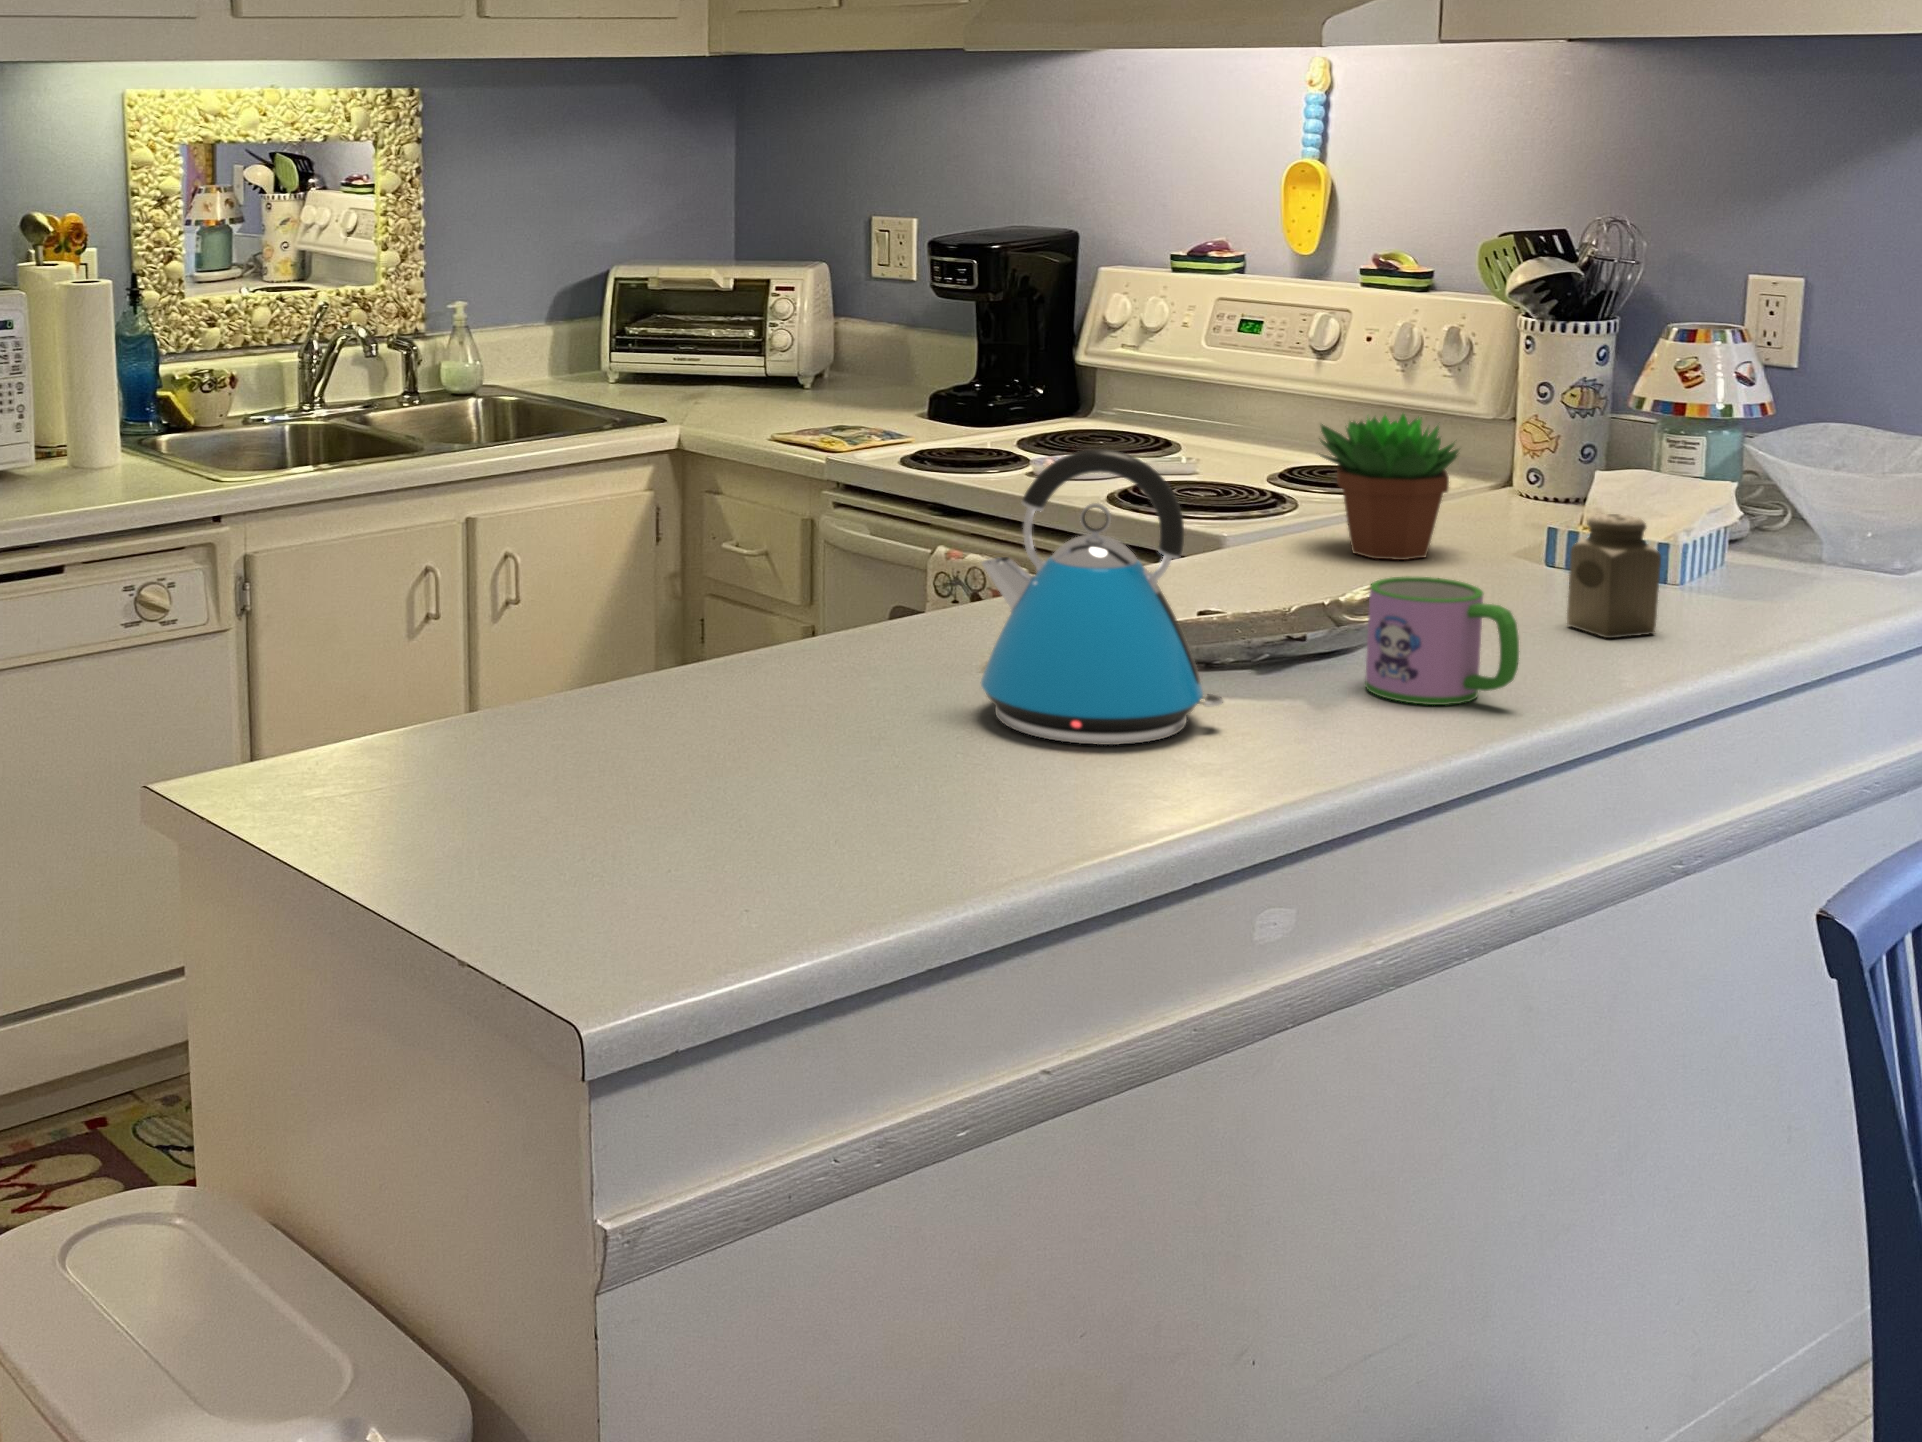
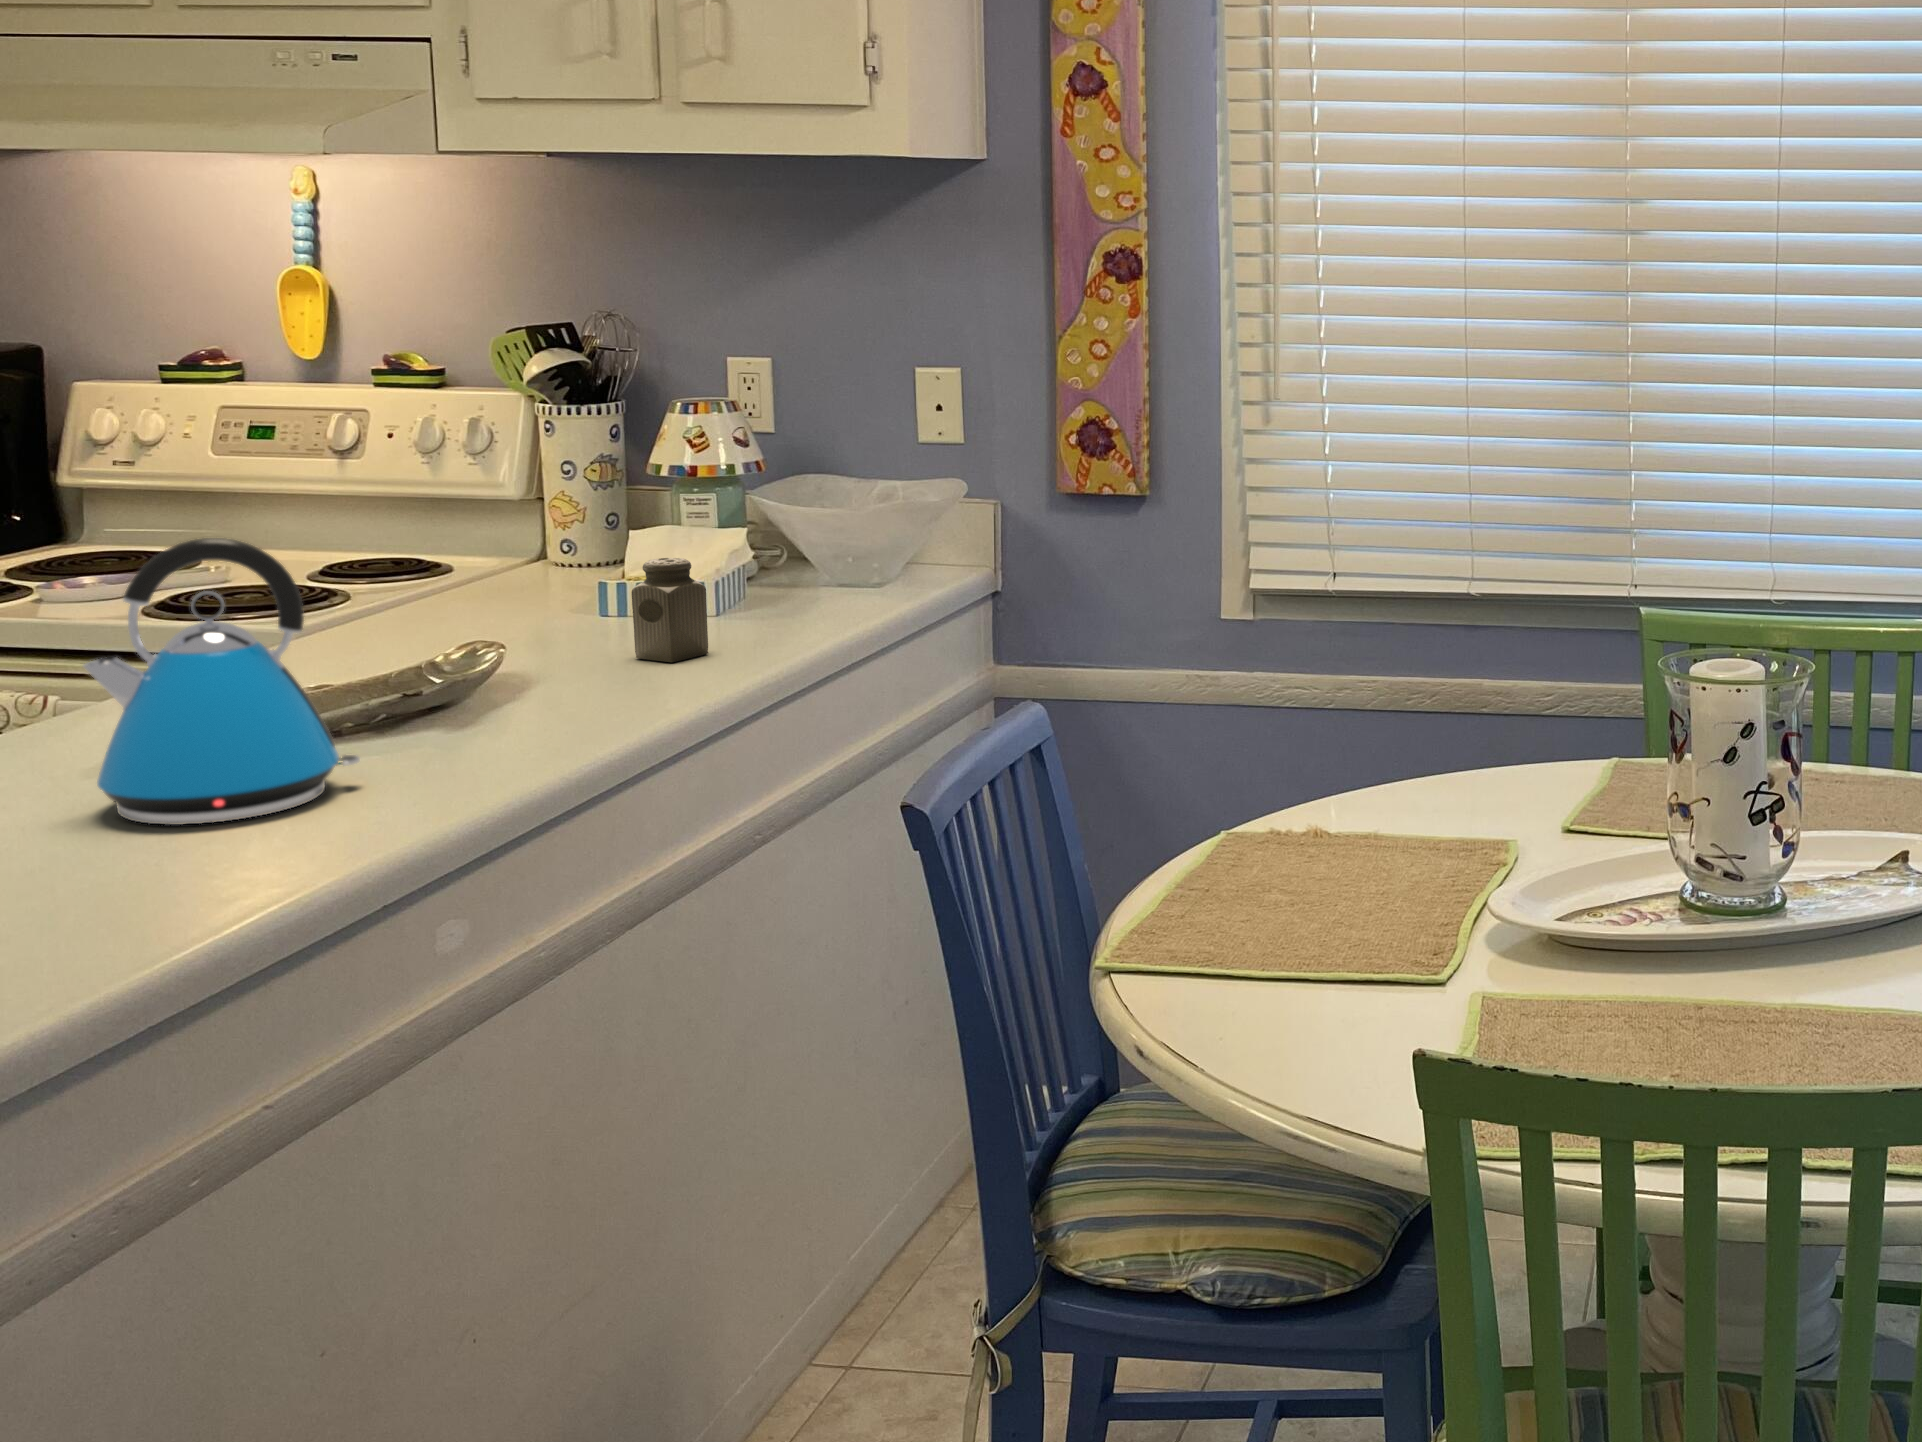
succulent plant: present [1320,414,1459,560] -> none [373,492,514,631]
mug: present [1365,577,1519,705] -> none [475,625,615,736]

